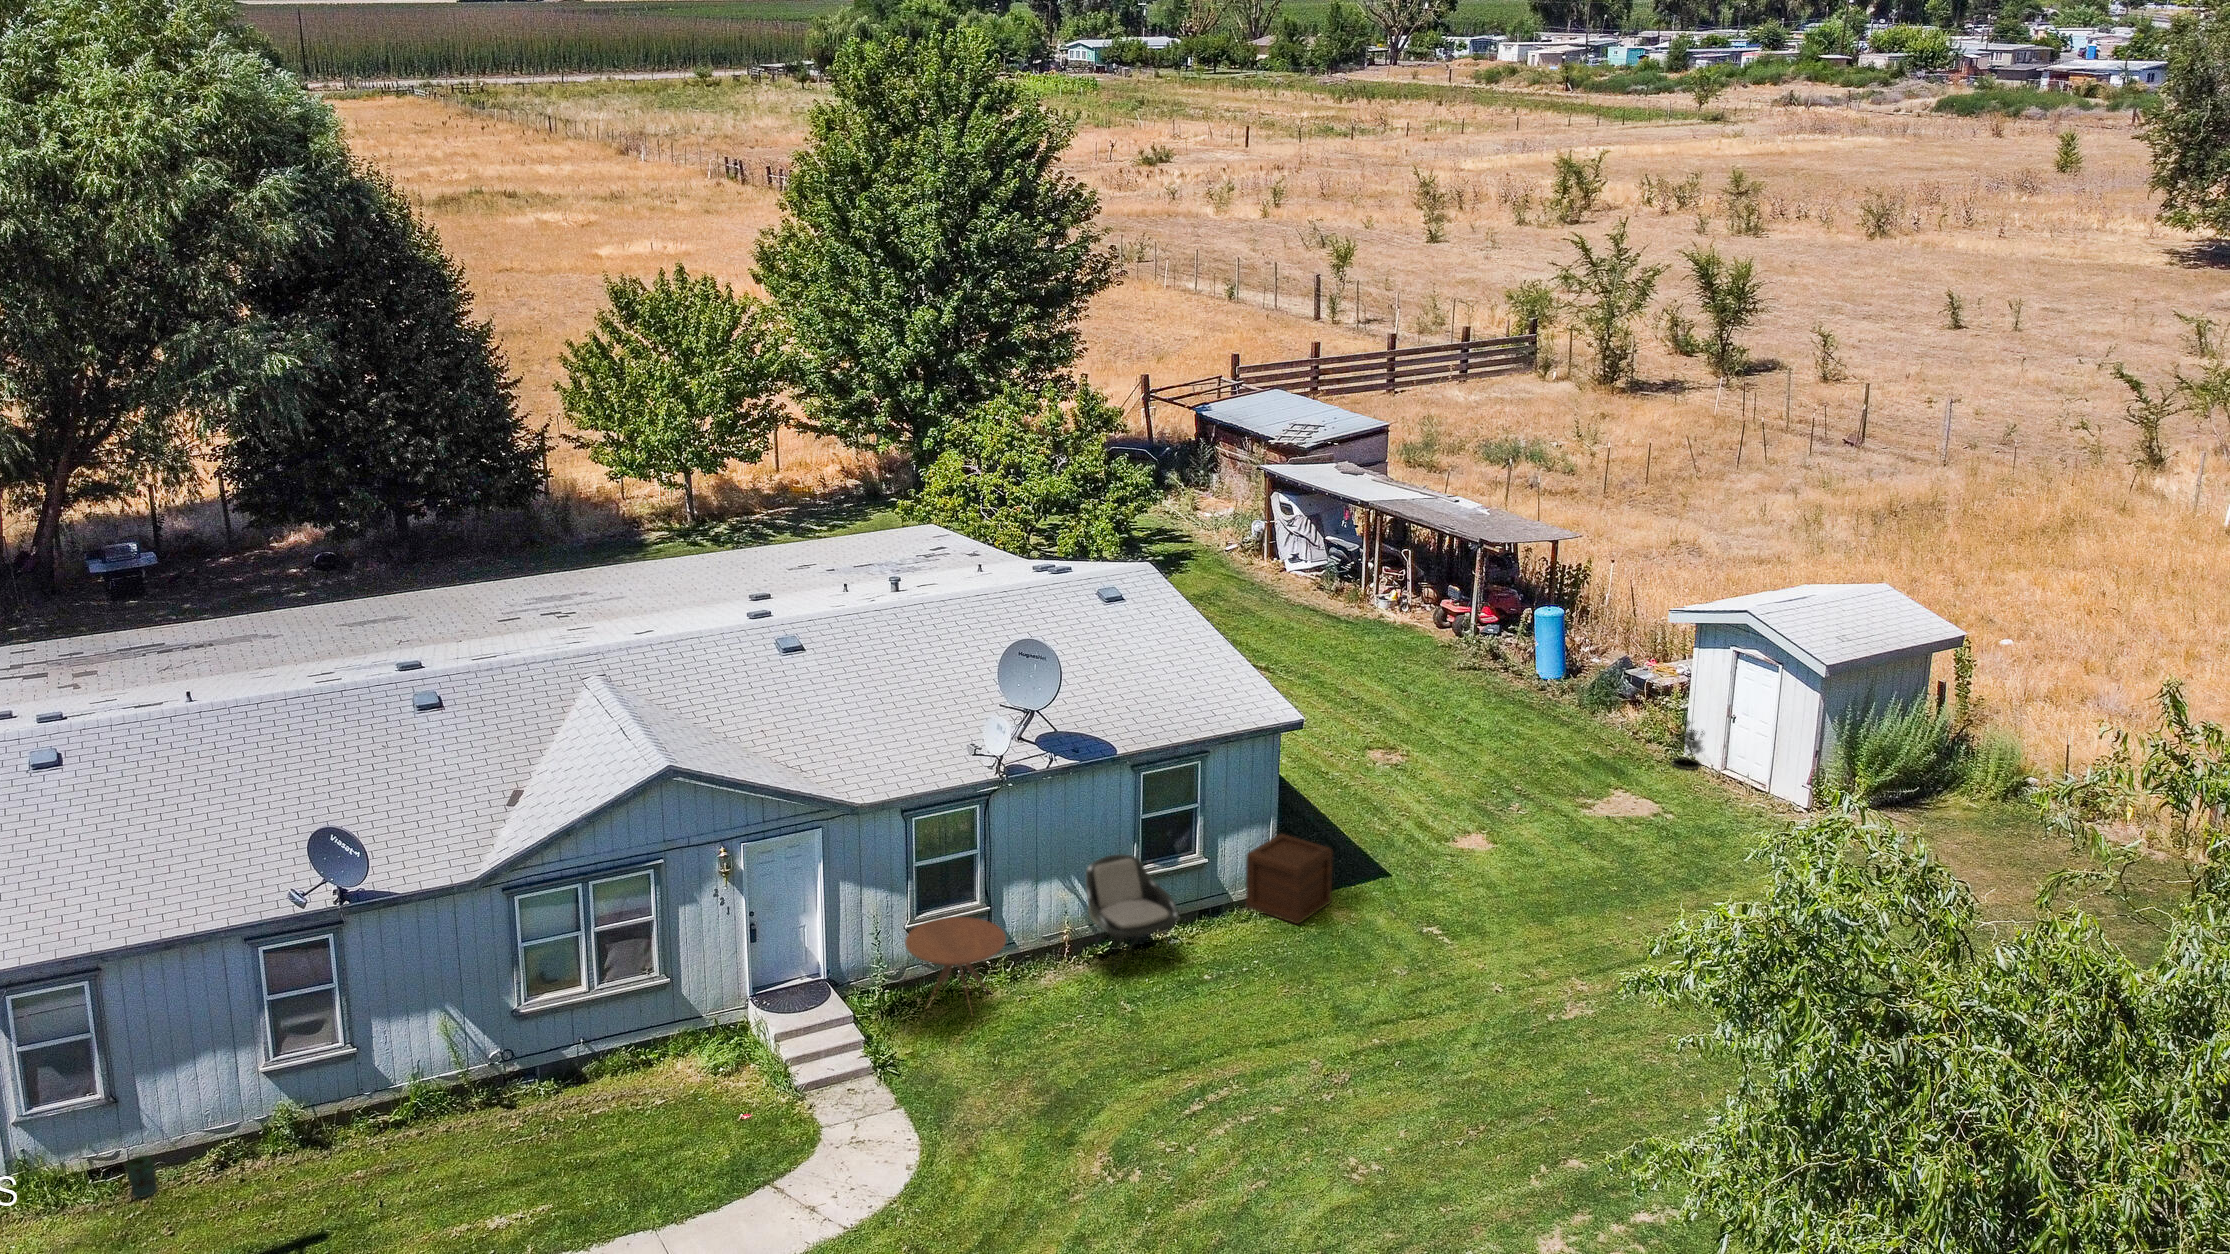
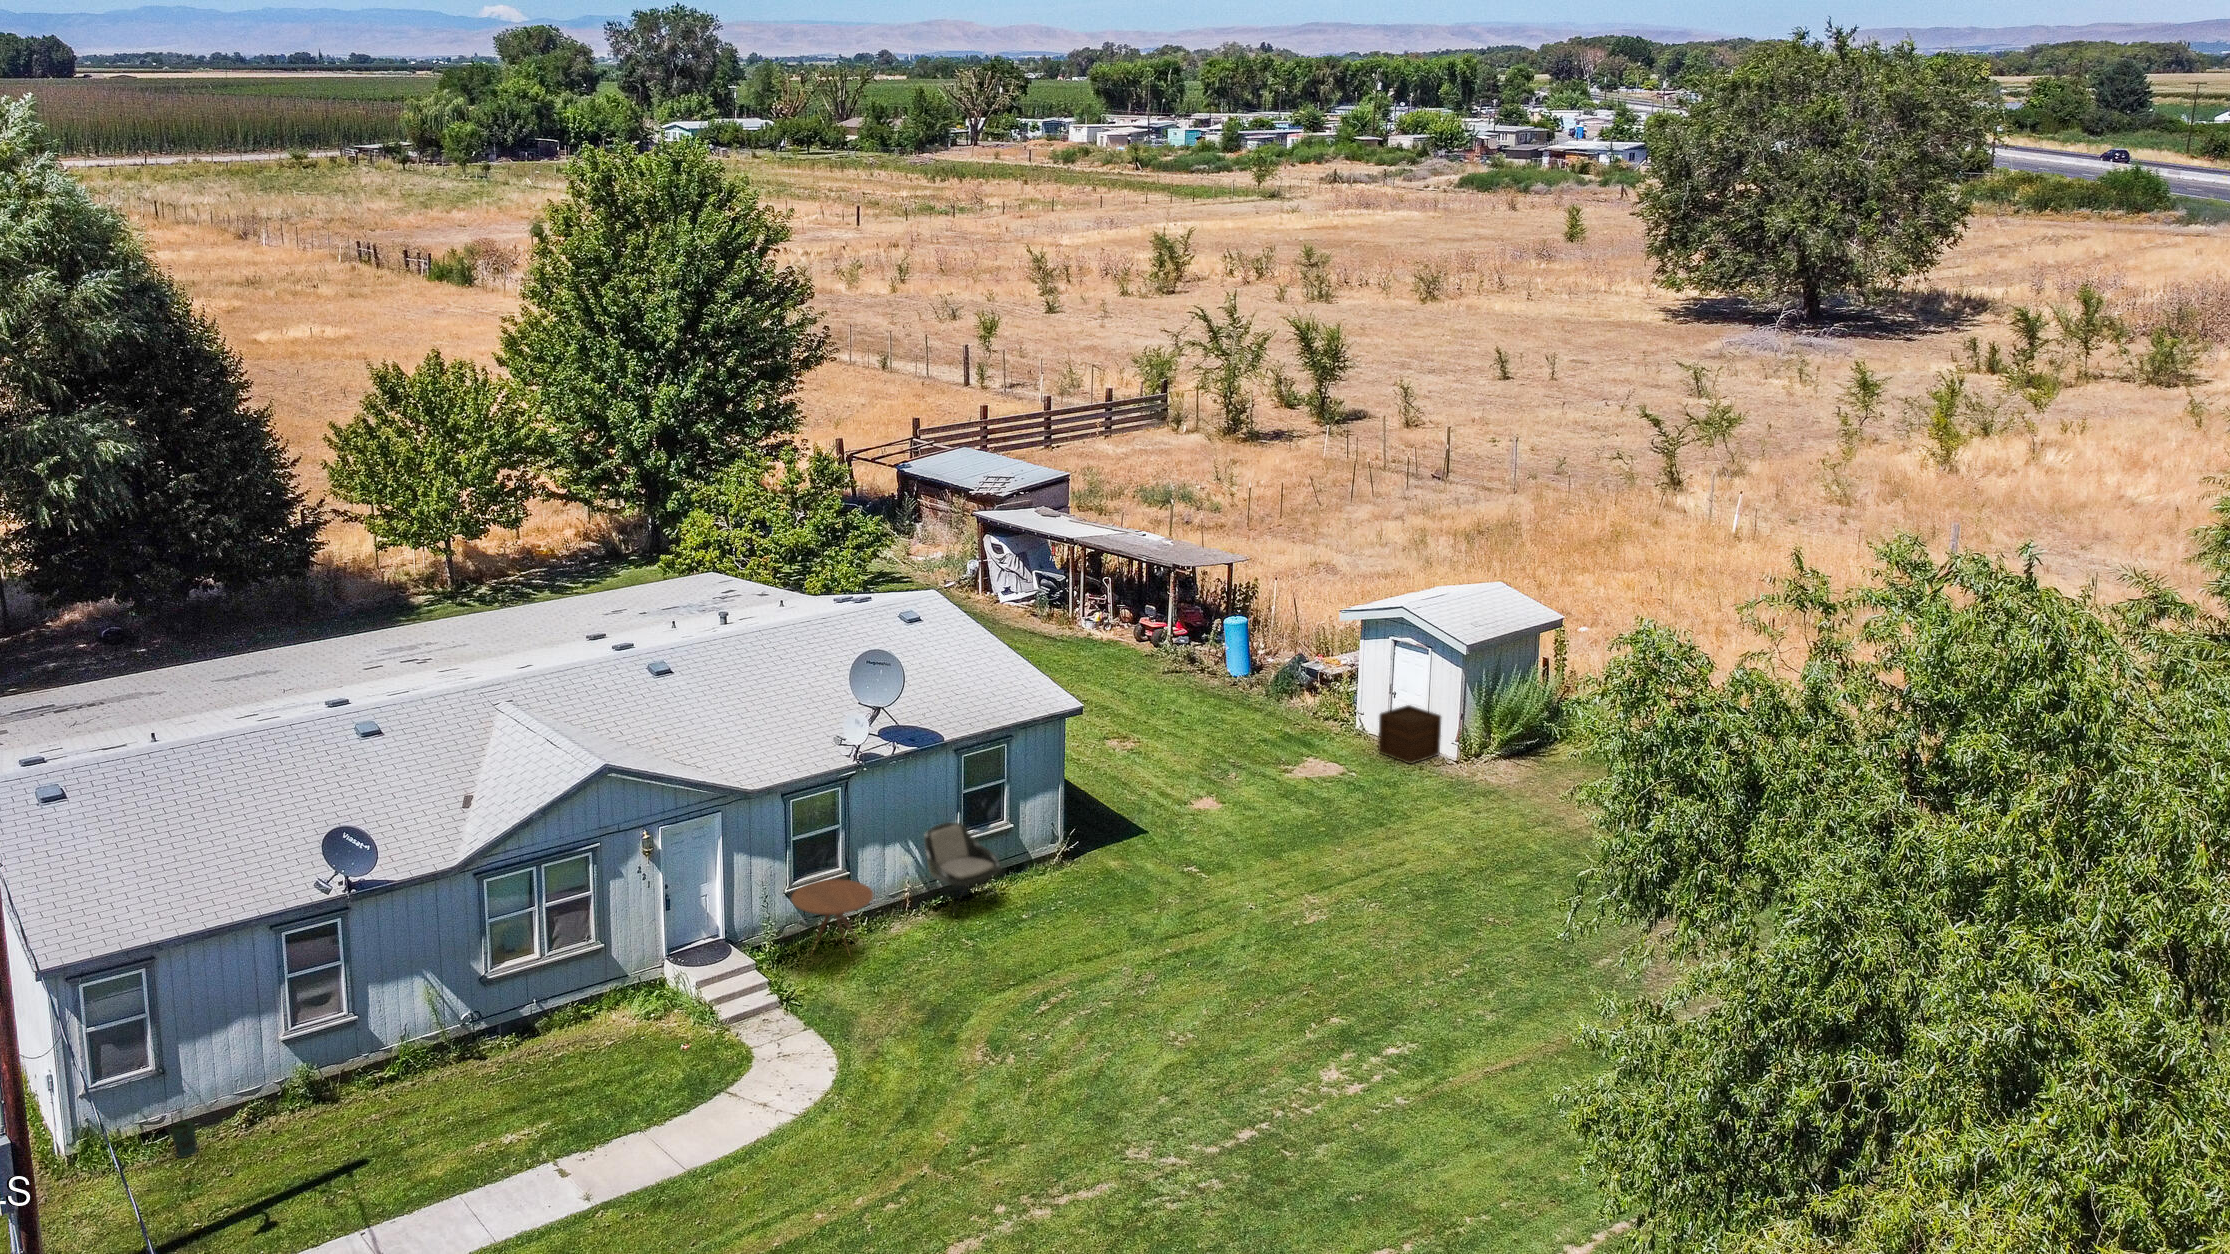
potted tree: present [1670,716,1704,770] -> none [1335,693,1365,737]
wooden crate: present [1246,834,1333,924] -> present [1378,705,1441,764]

